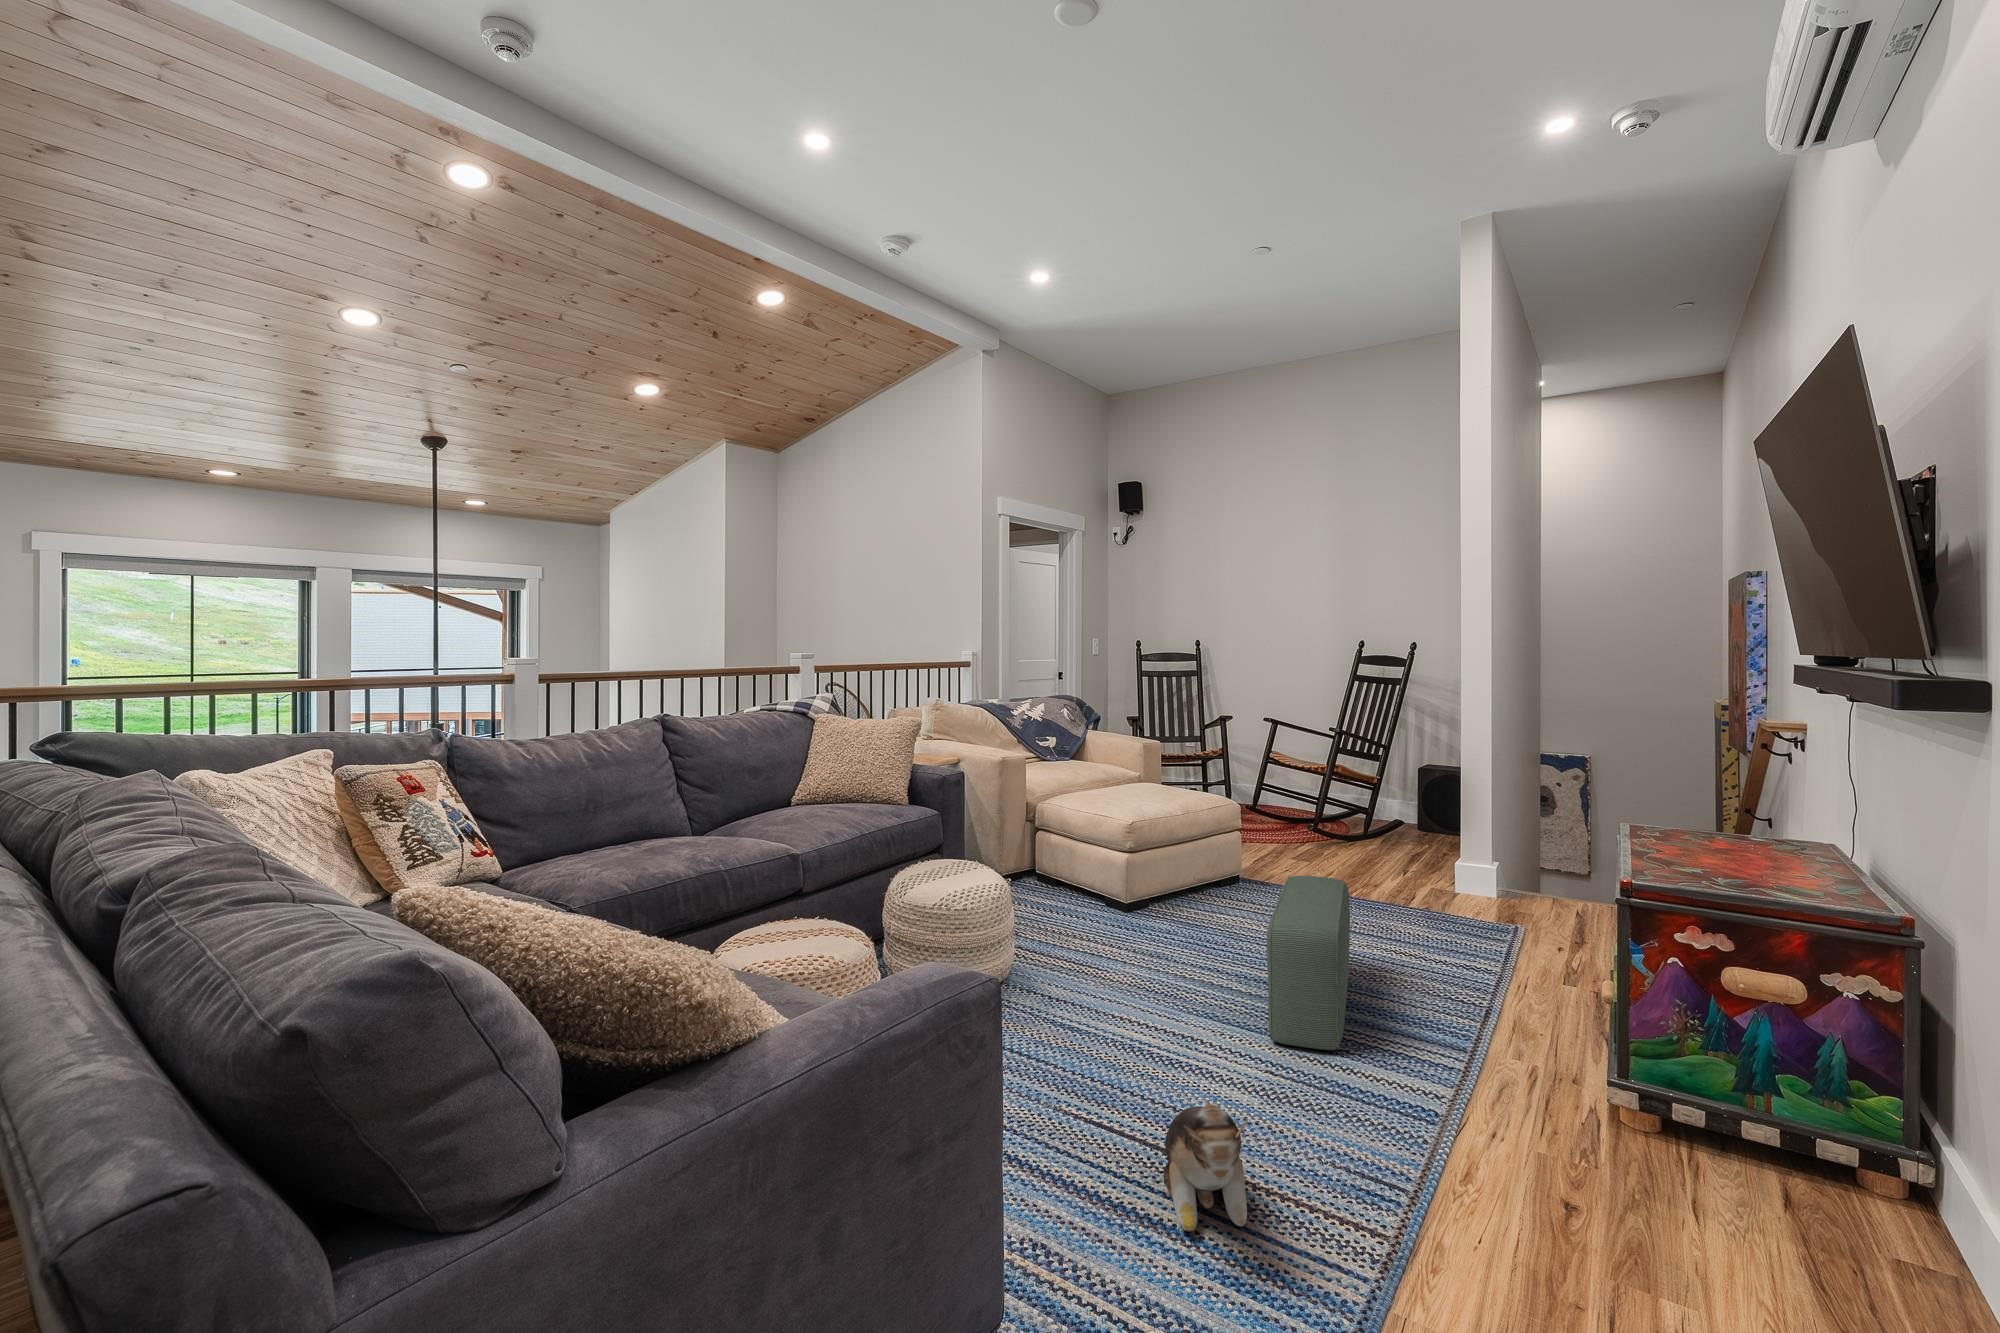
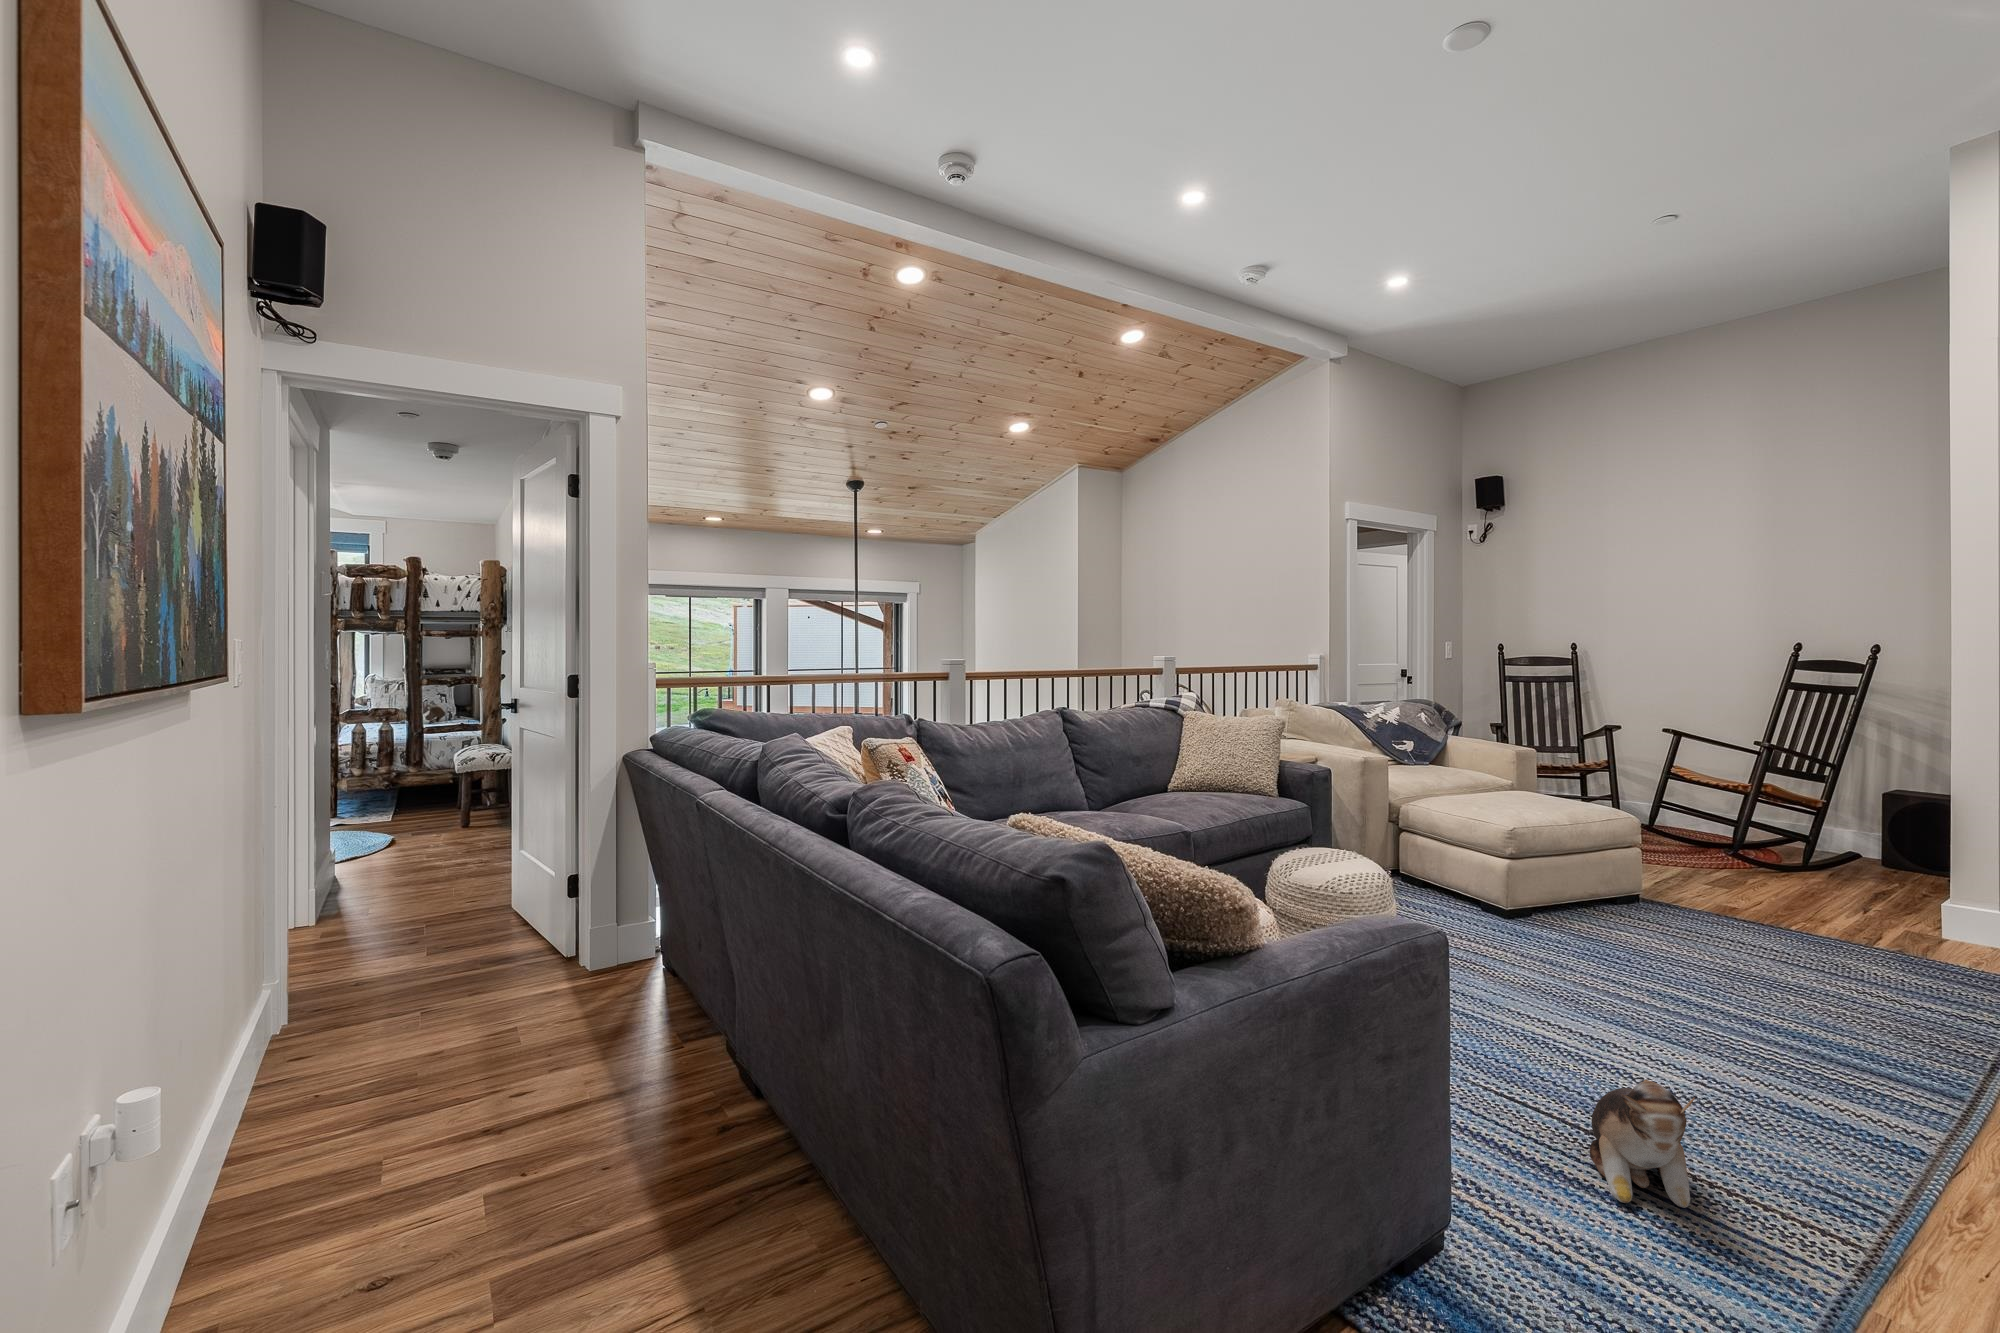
pouf: present [1267,876,1350,1050] -> none [1694,891,1794,1072]

